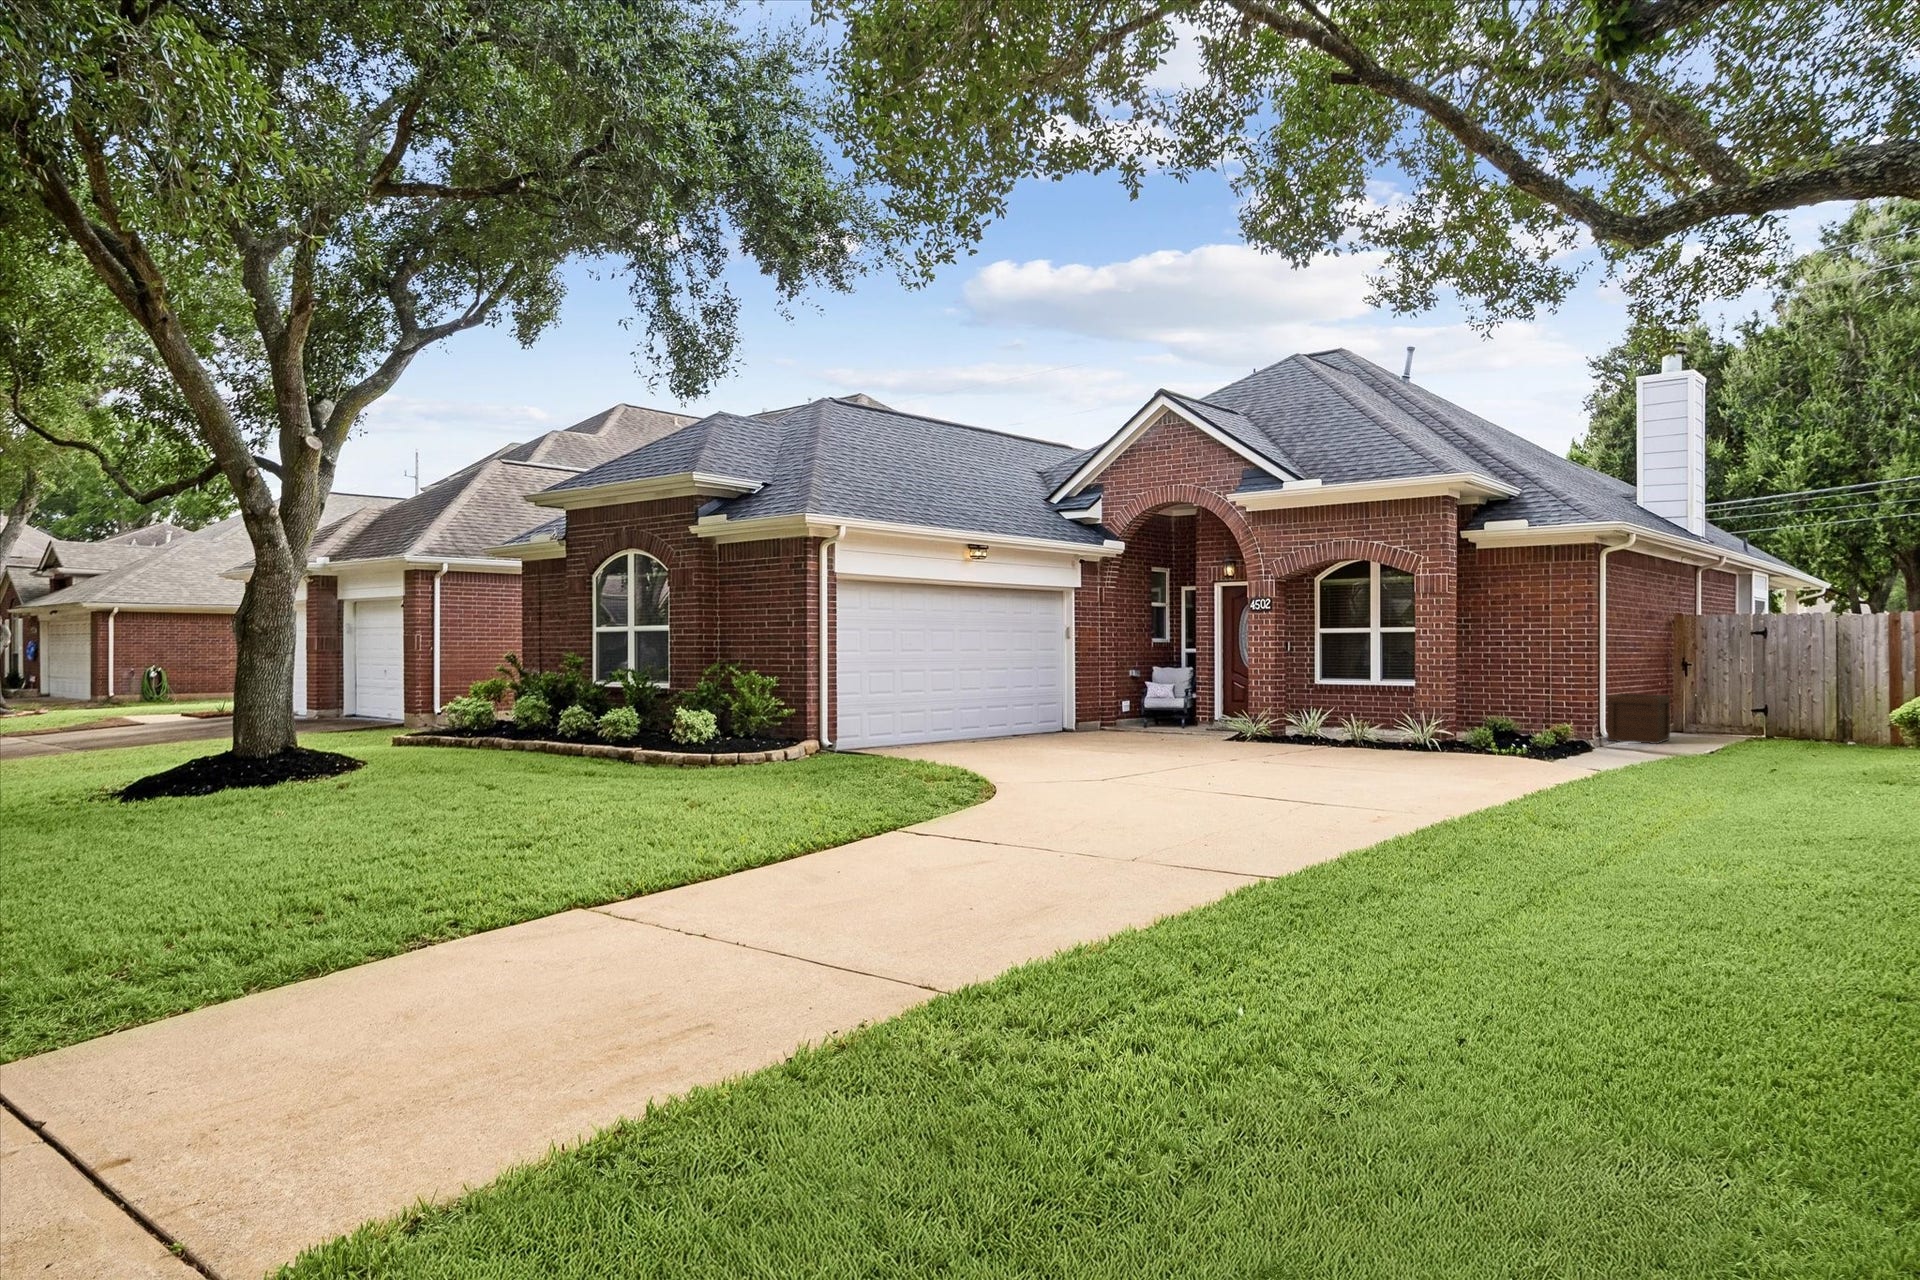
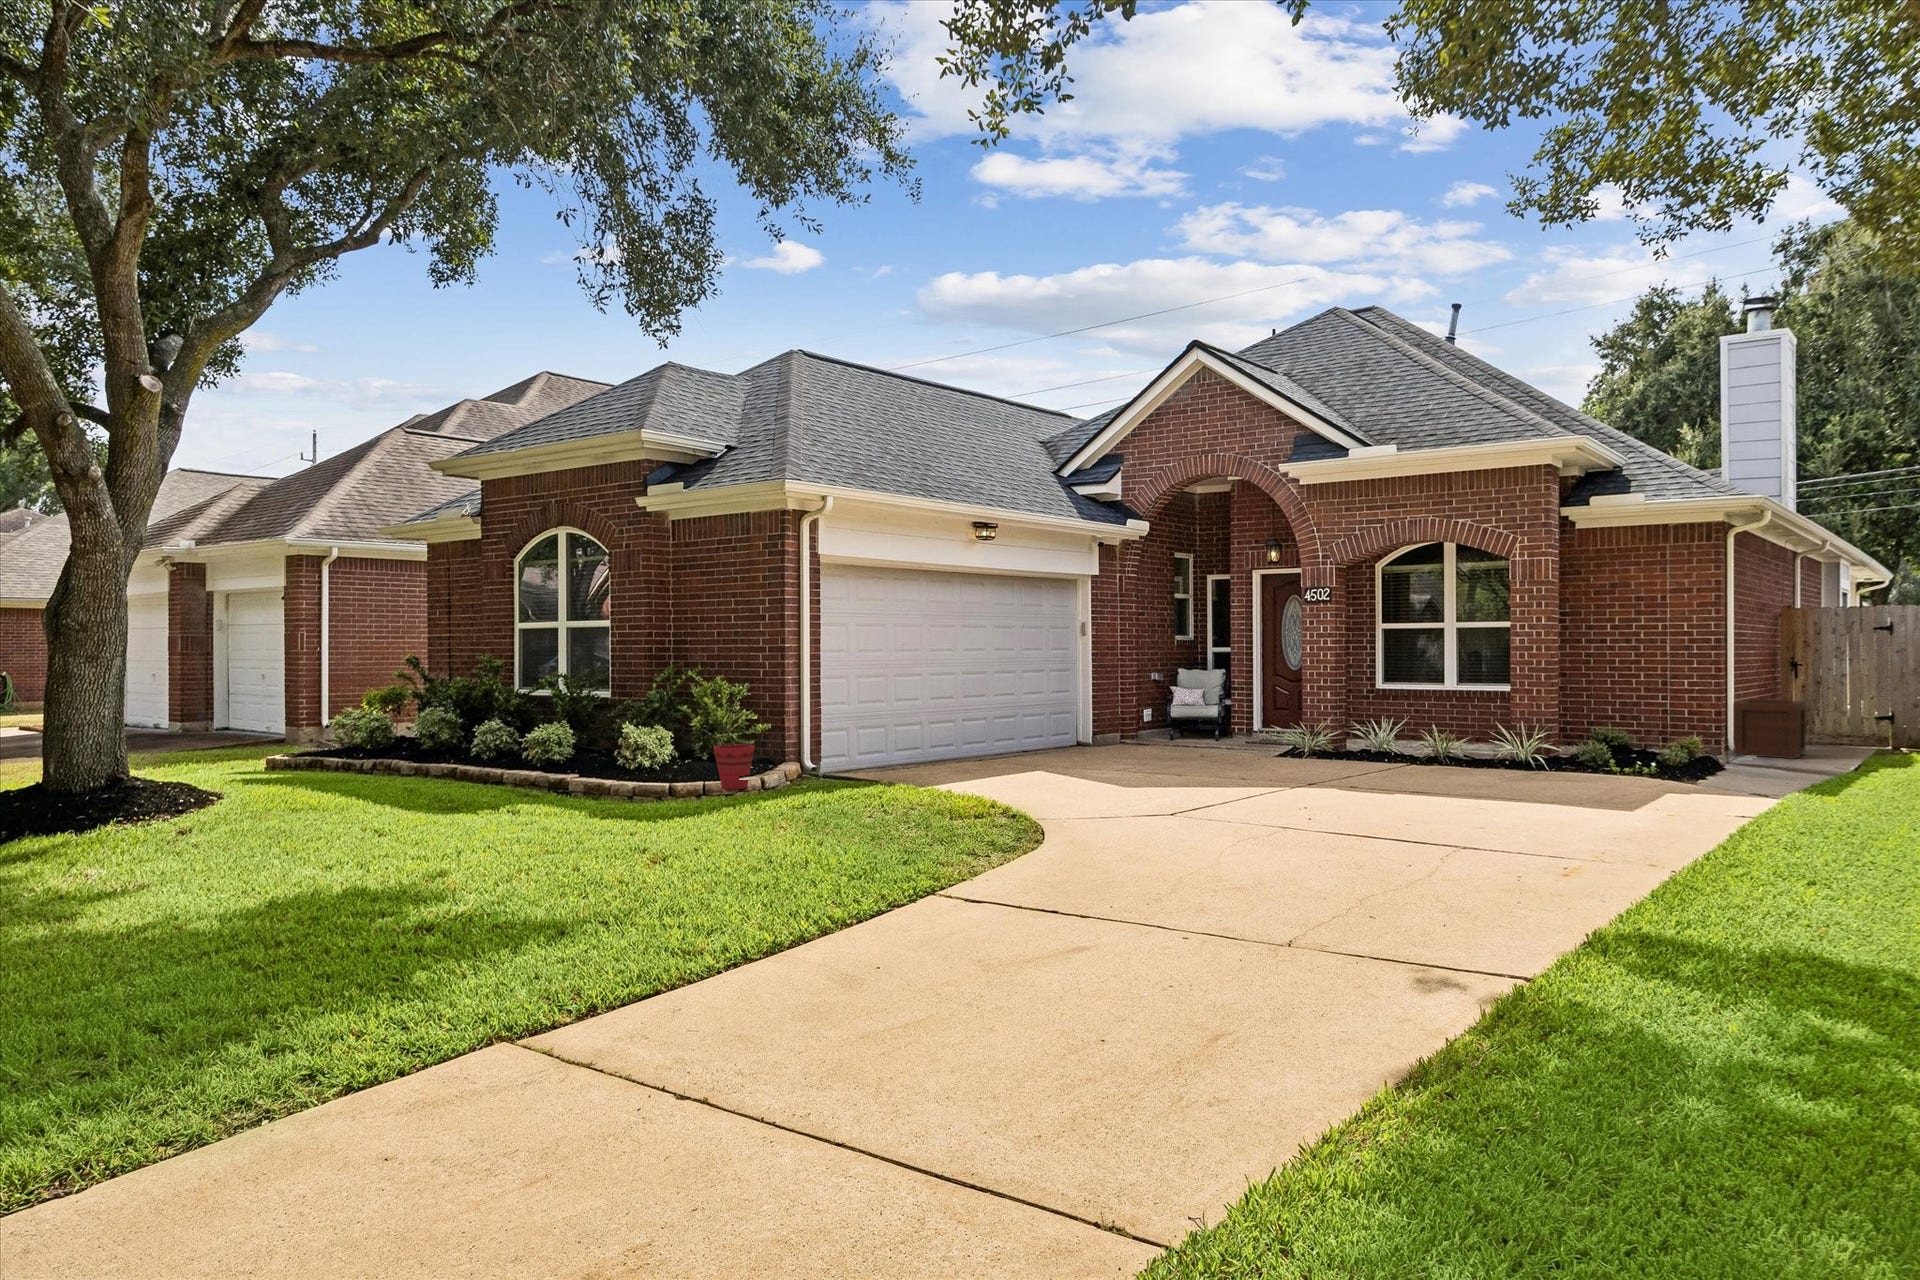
bucket: none [748,726,781,761] -> present [713,744,755,789]

